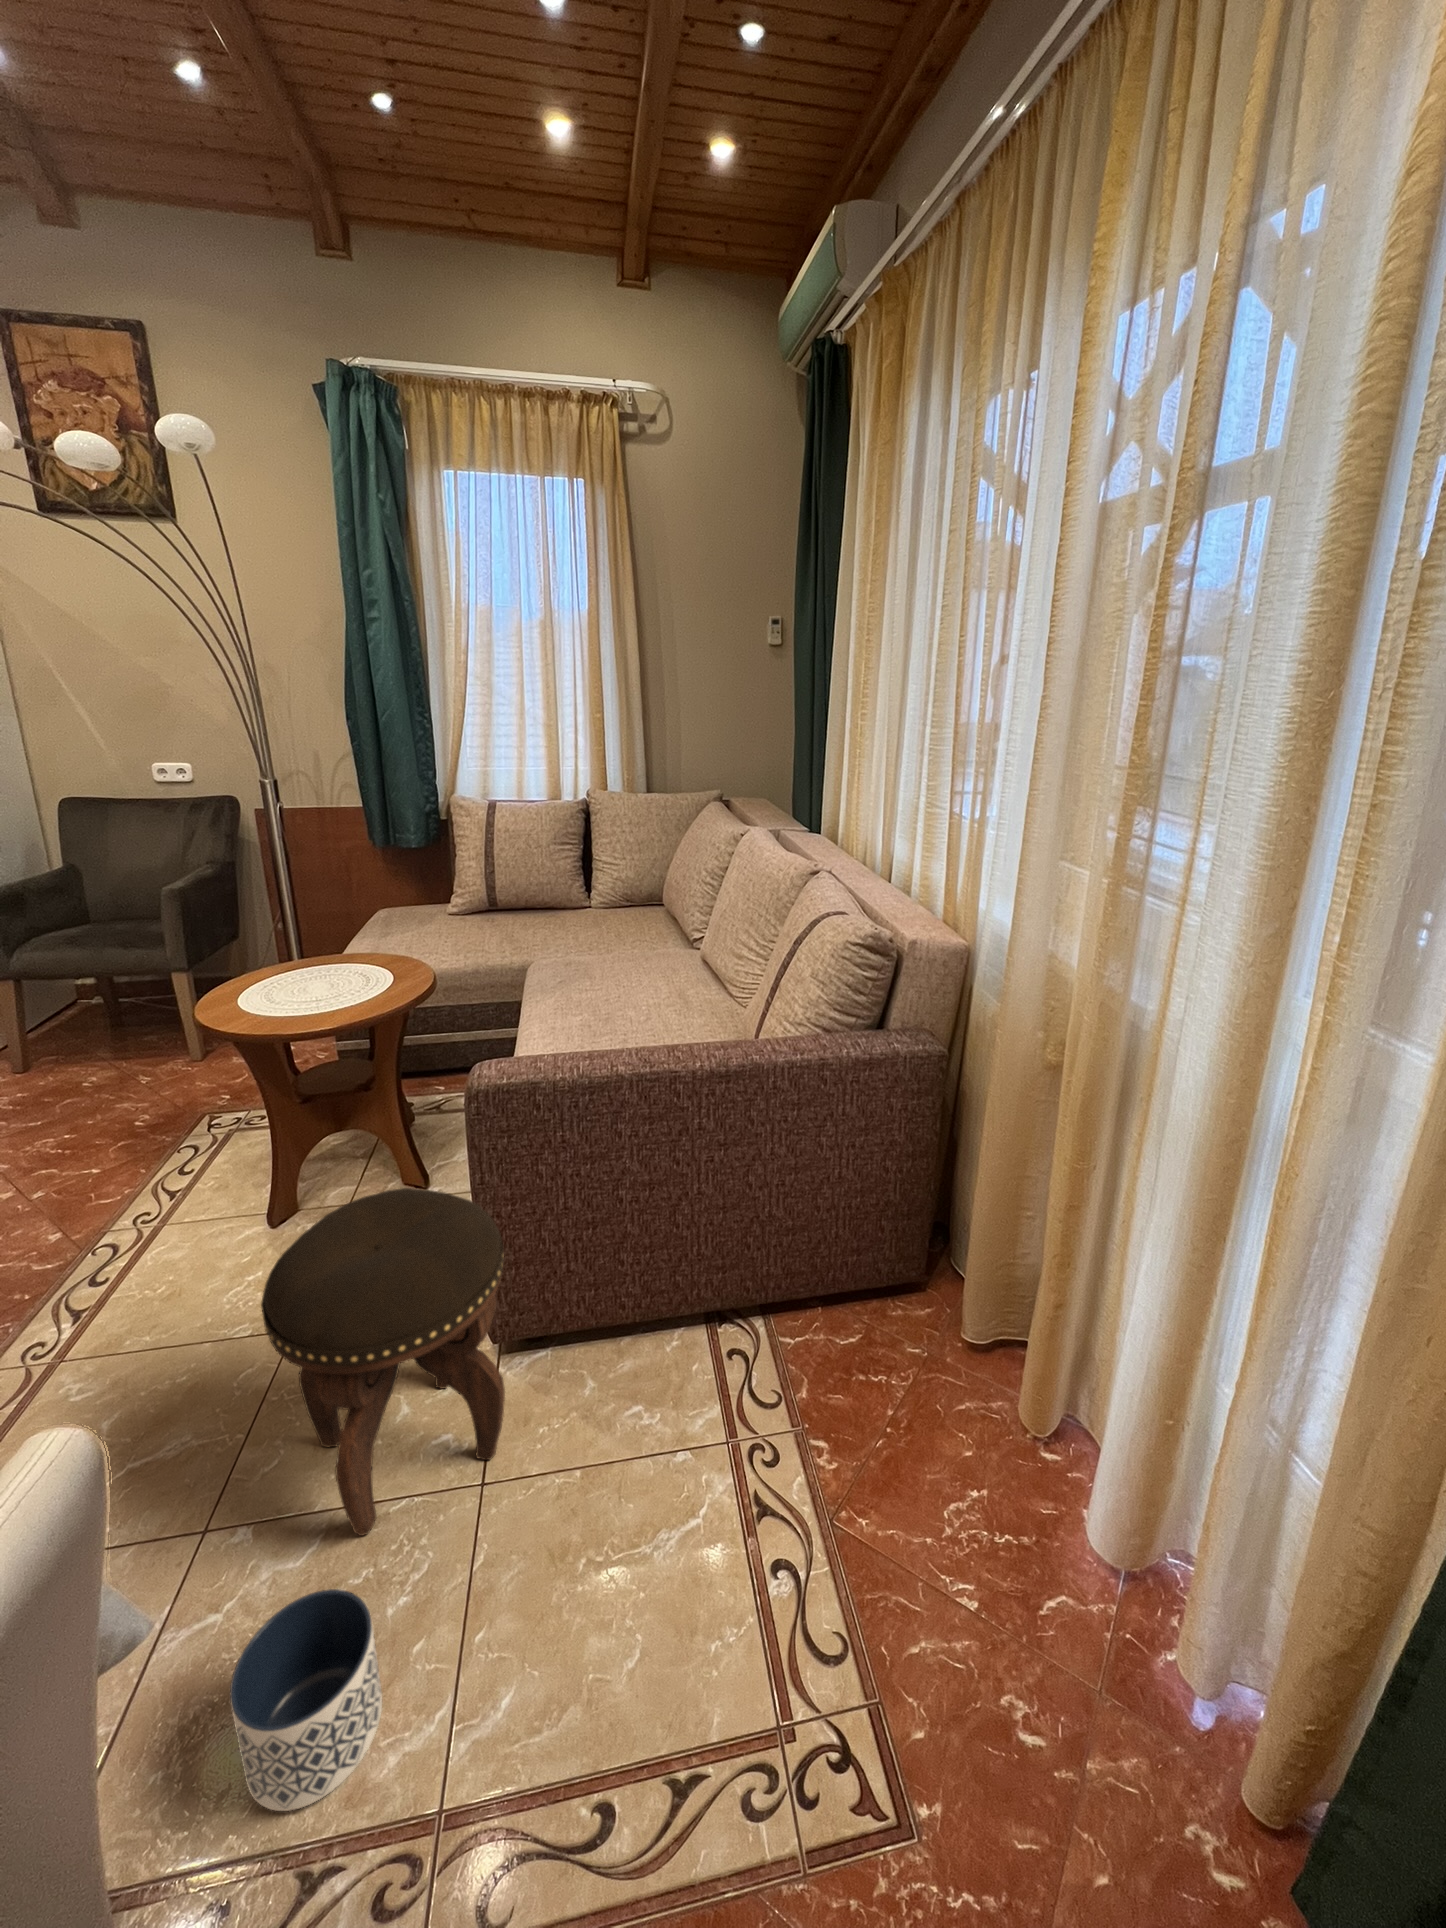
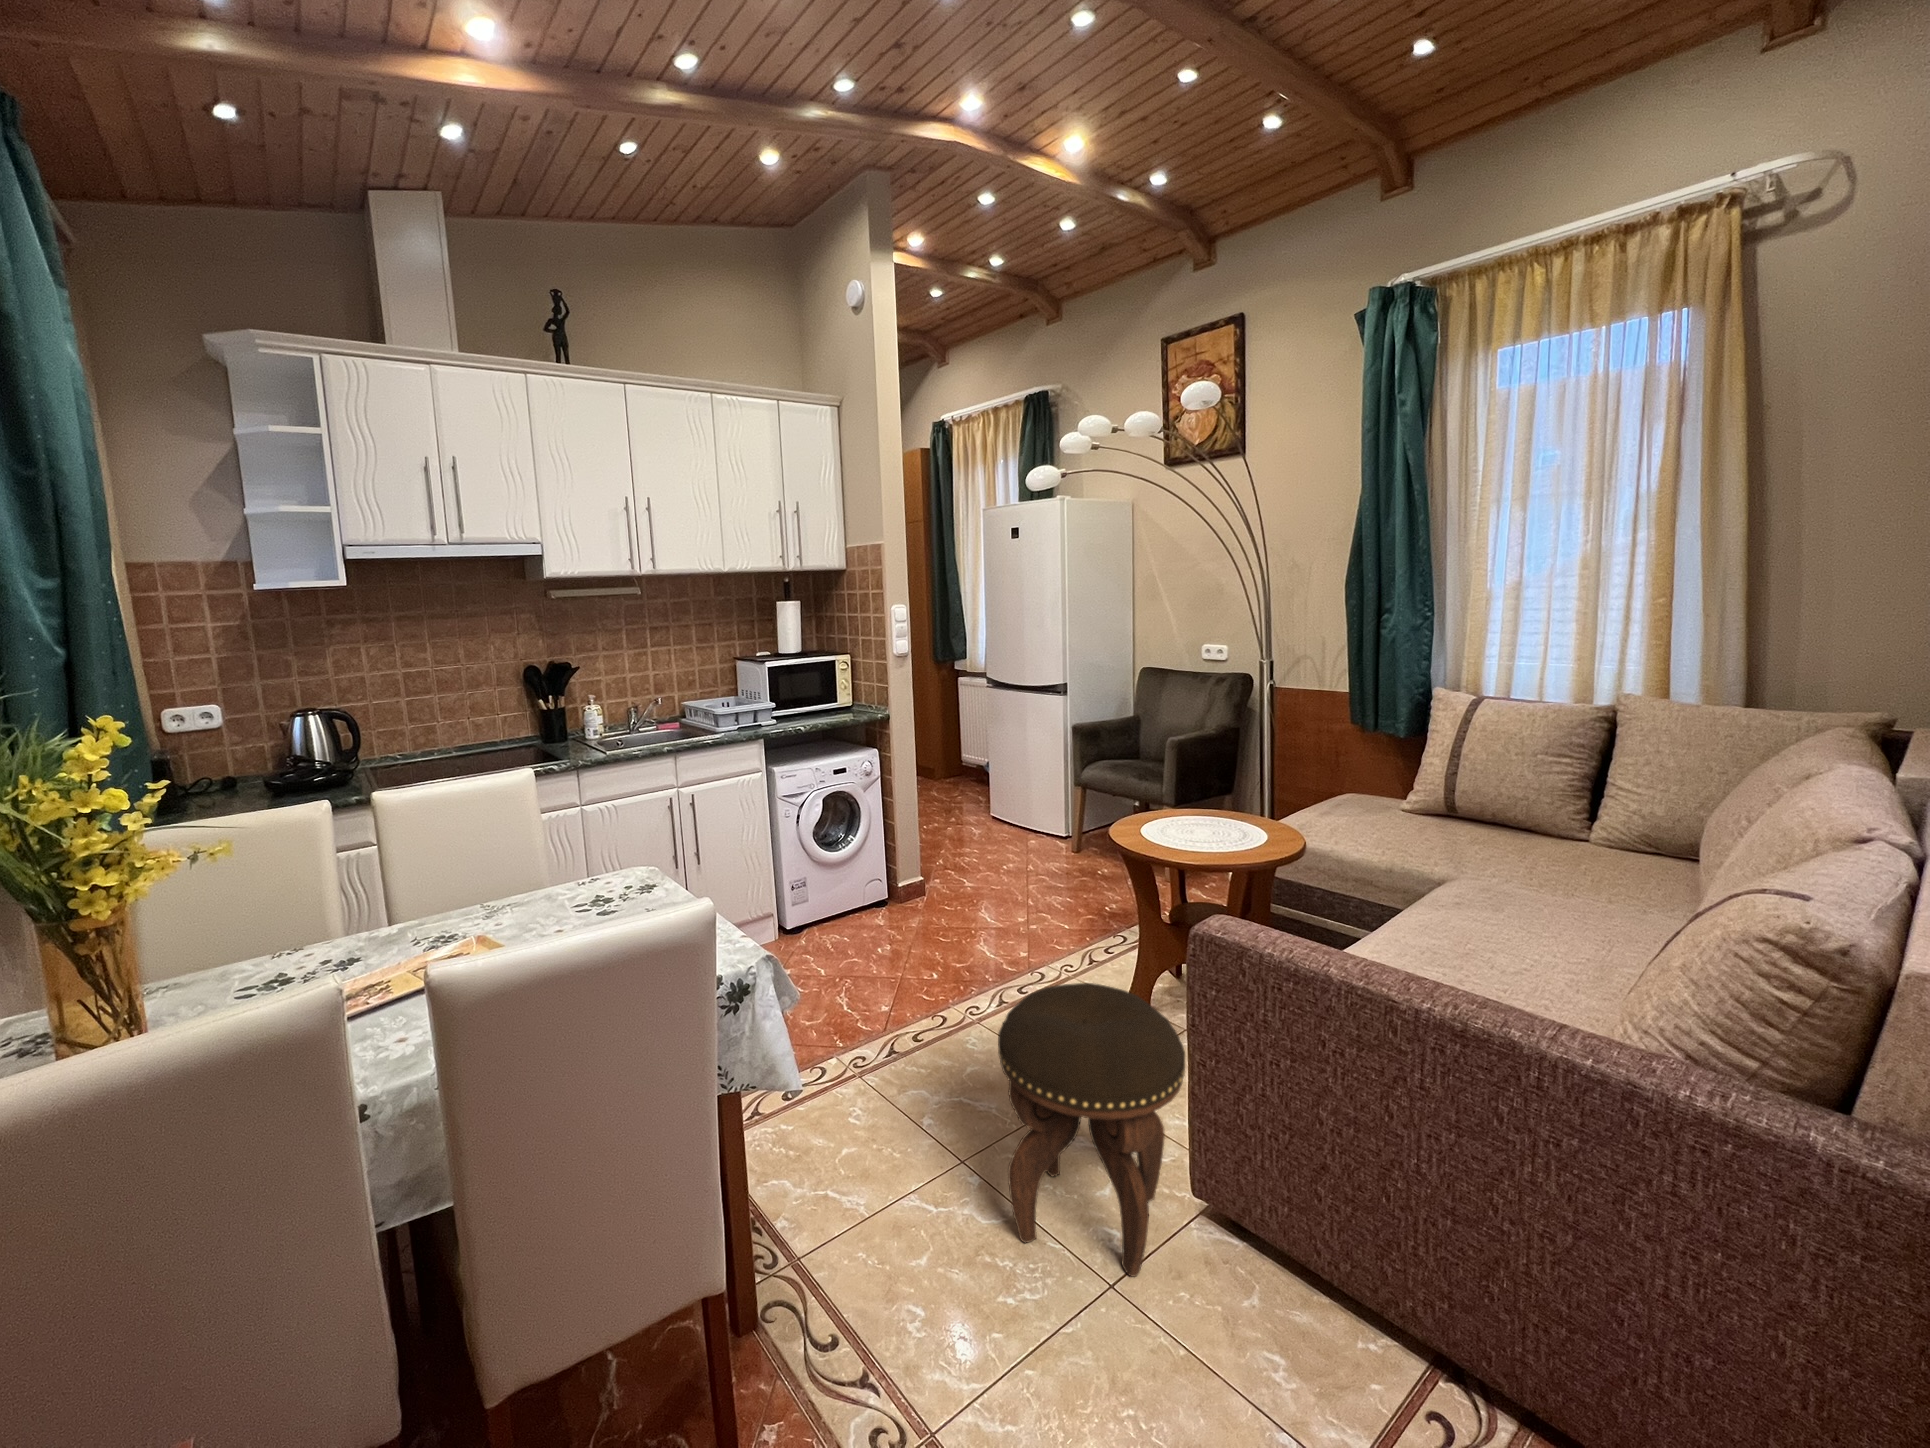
planter: present [230,1589,382,1811] -> none [875,1211,964,1355]

